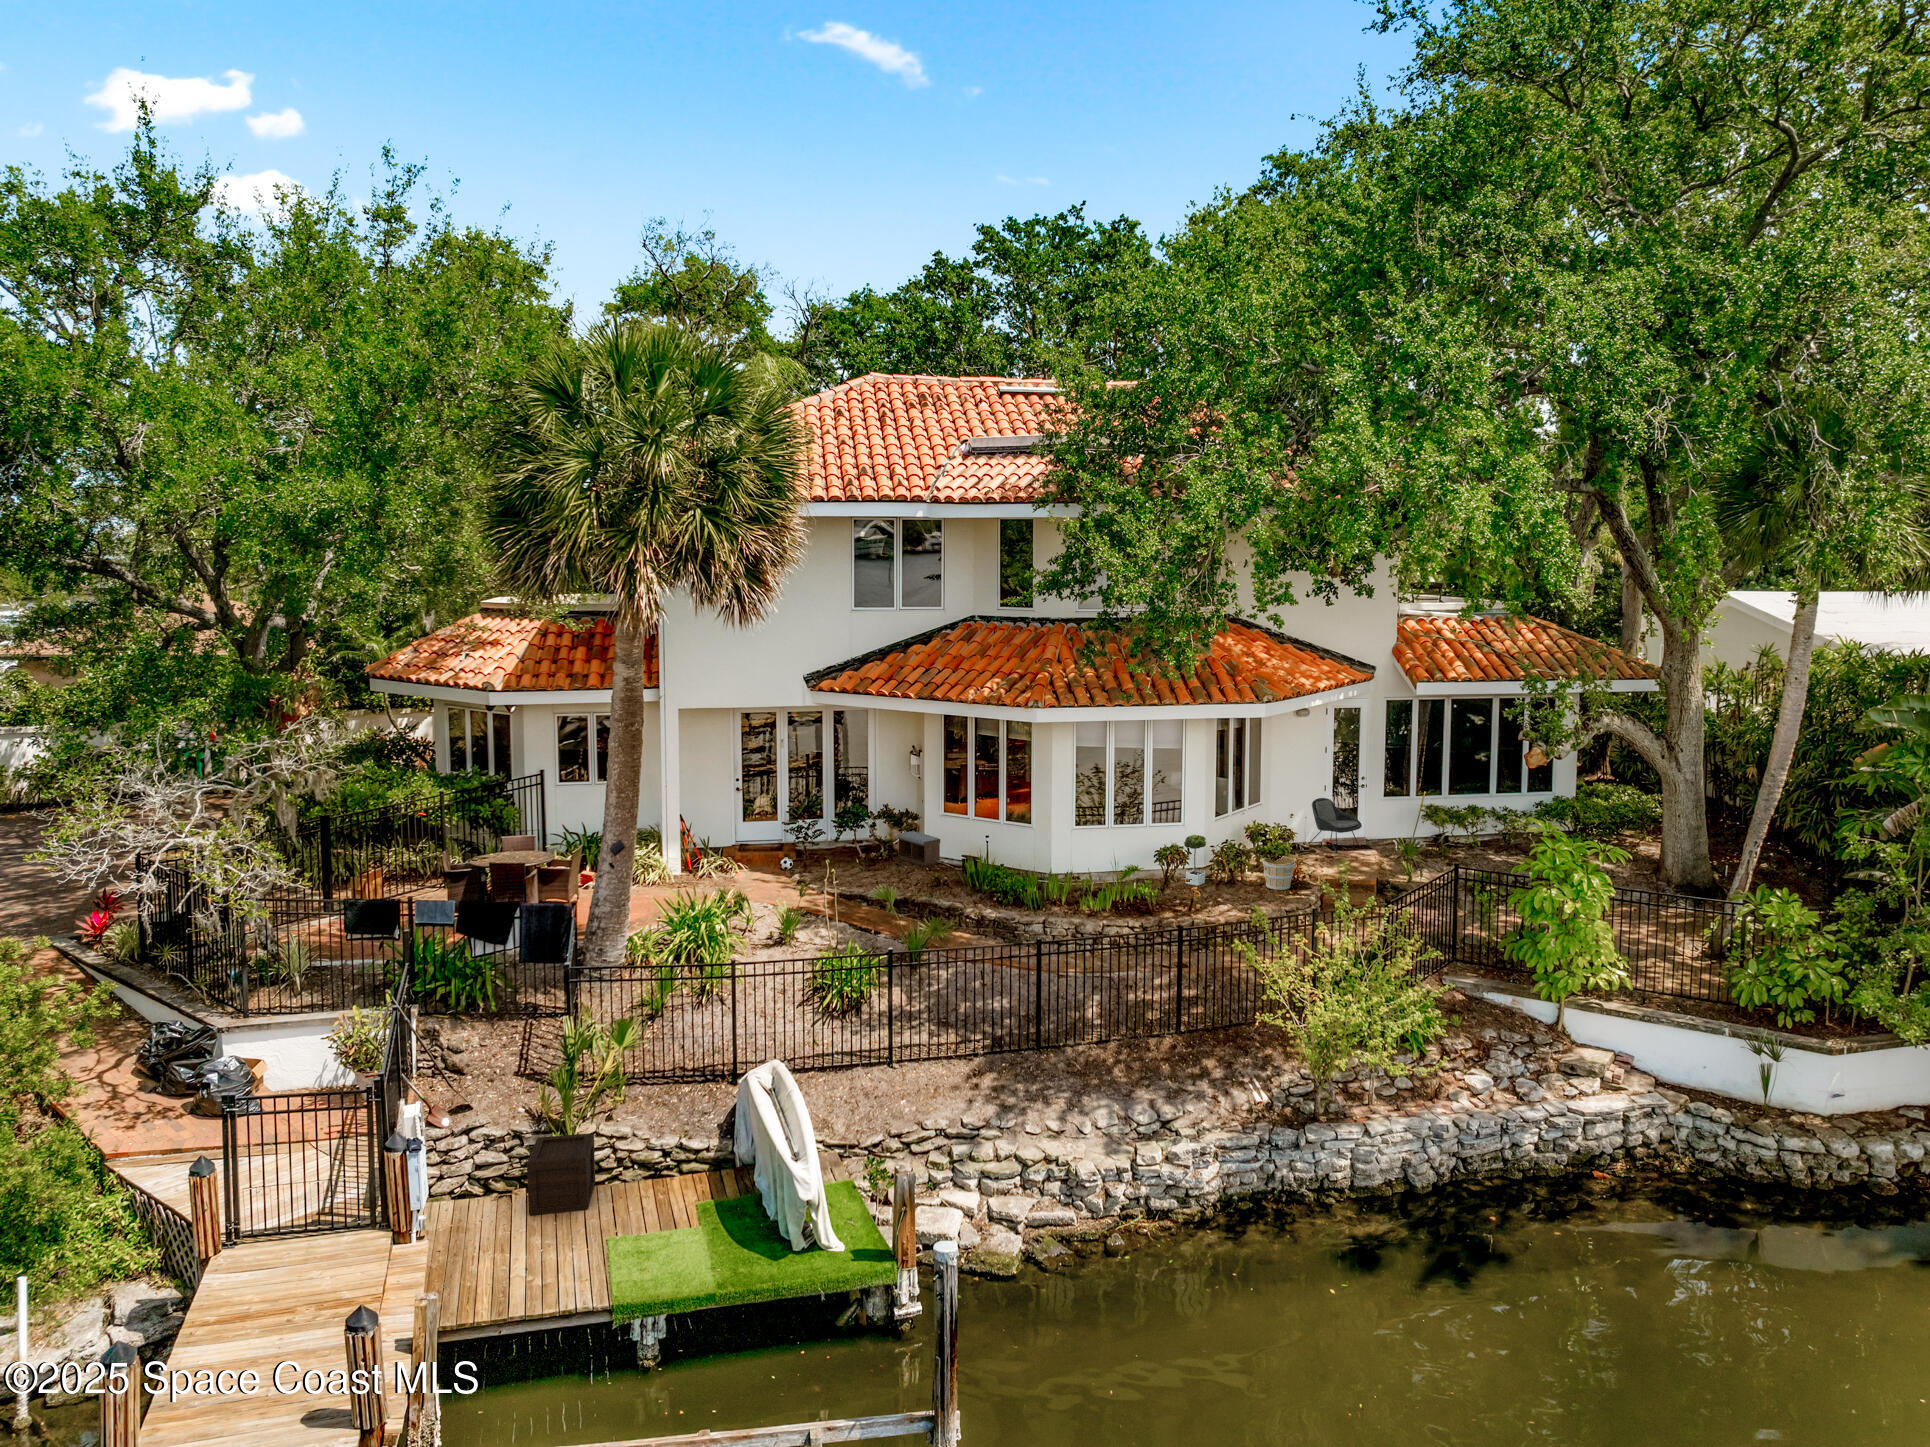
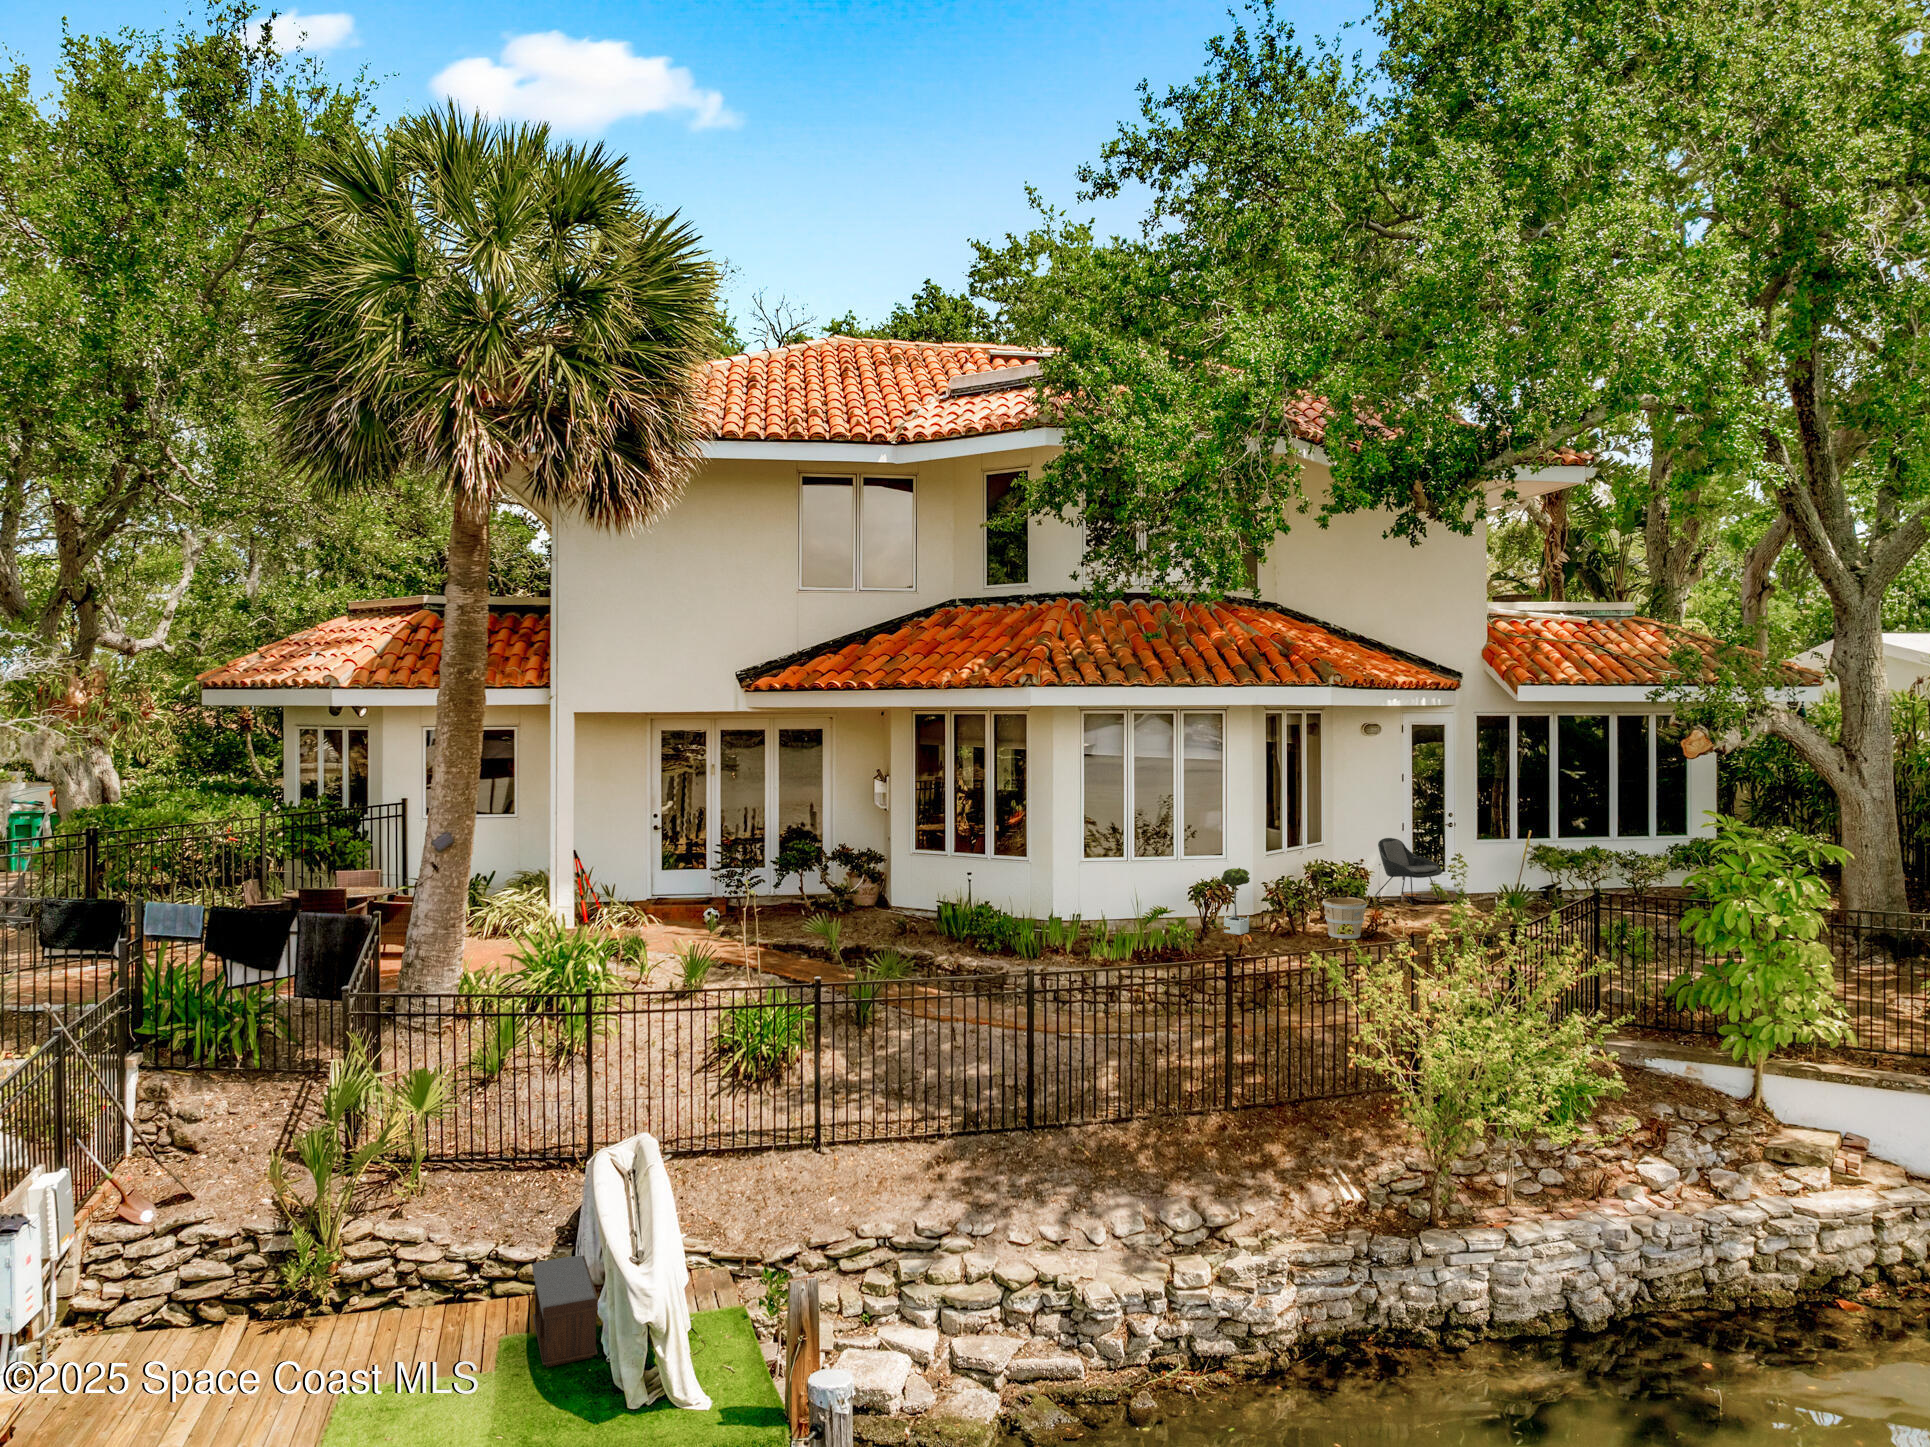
bench: present [898,831,940,866] -> present [532,1256,598,1367]
wooden crate: present [527,1133,595,1215] -> none [238,1234,359,1360]

